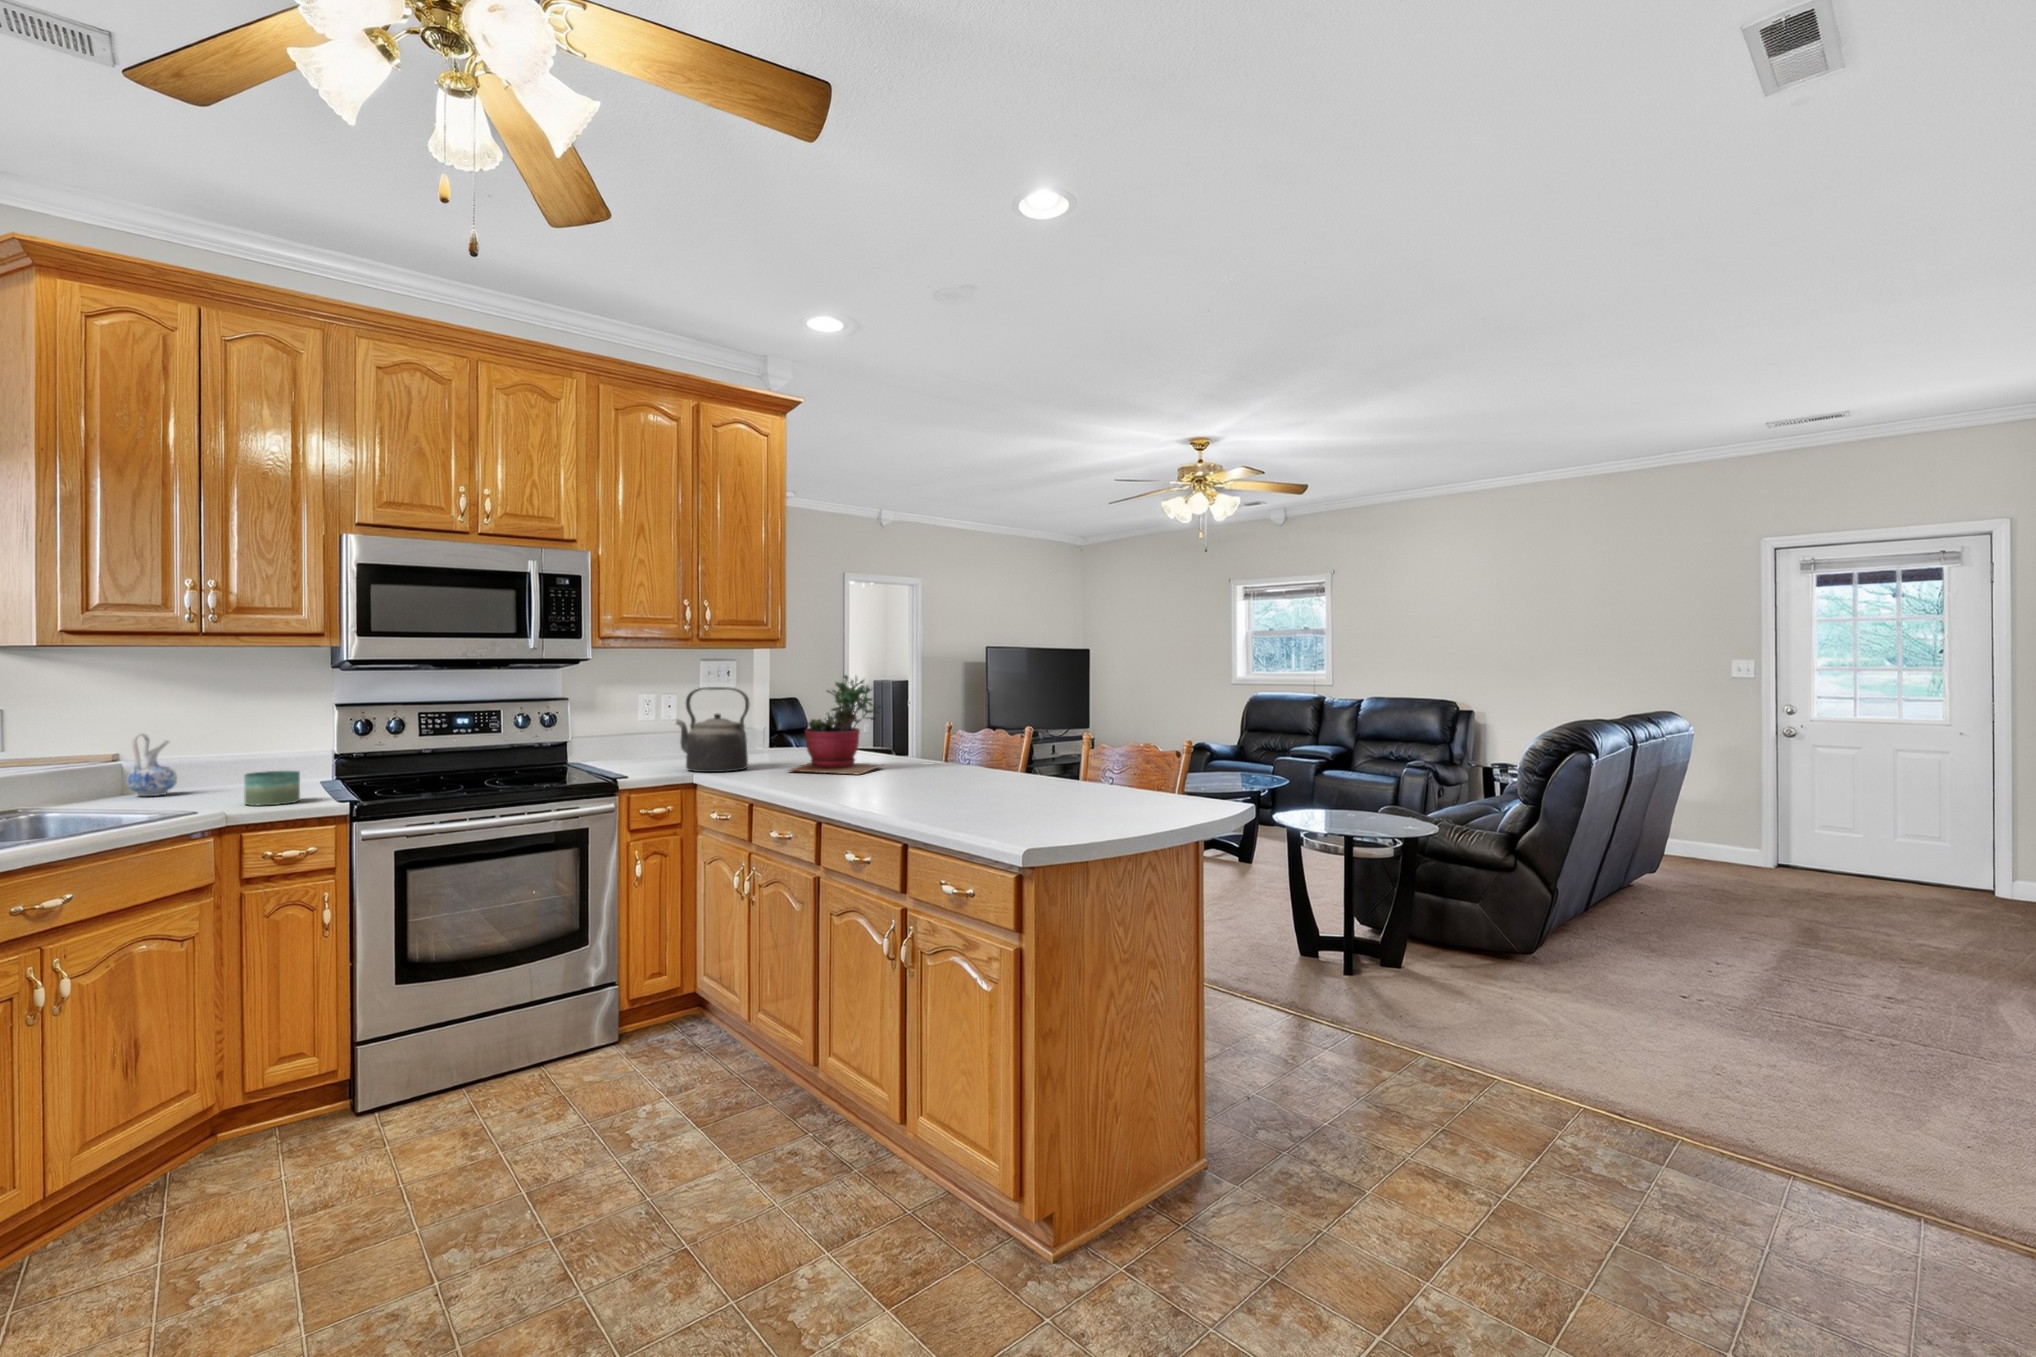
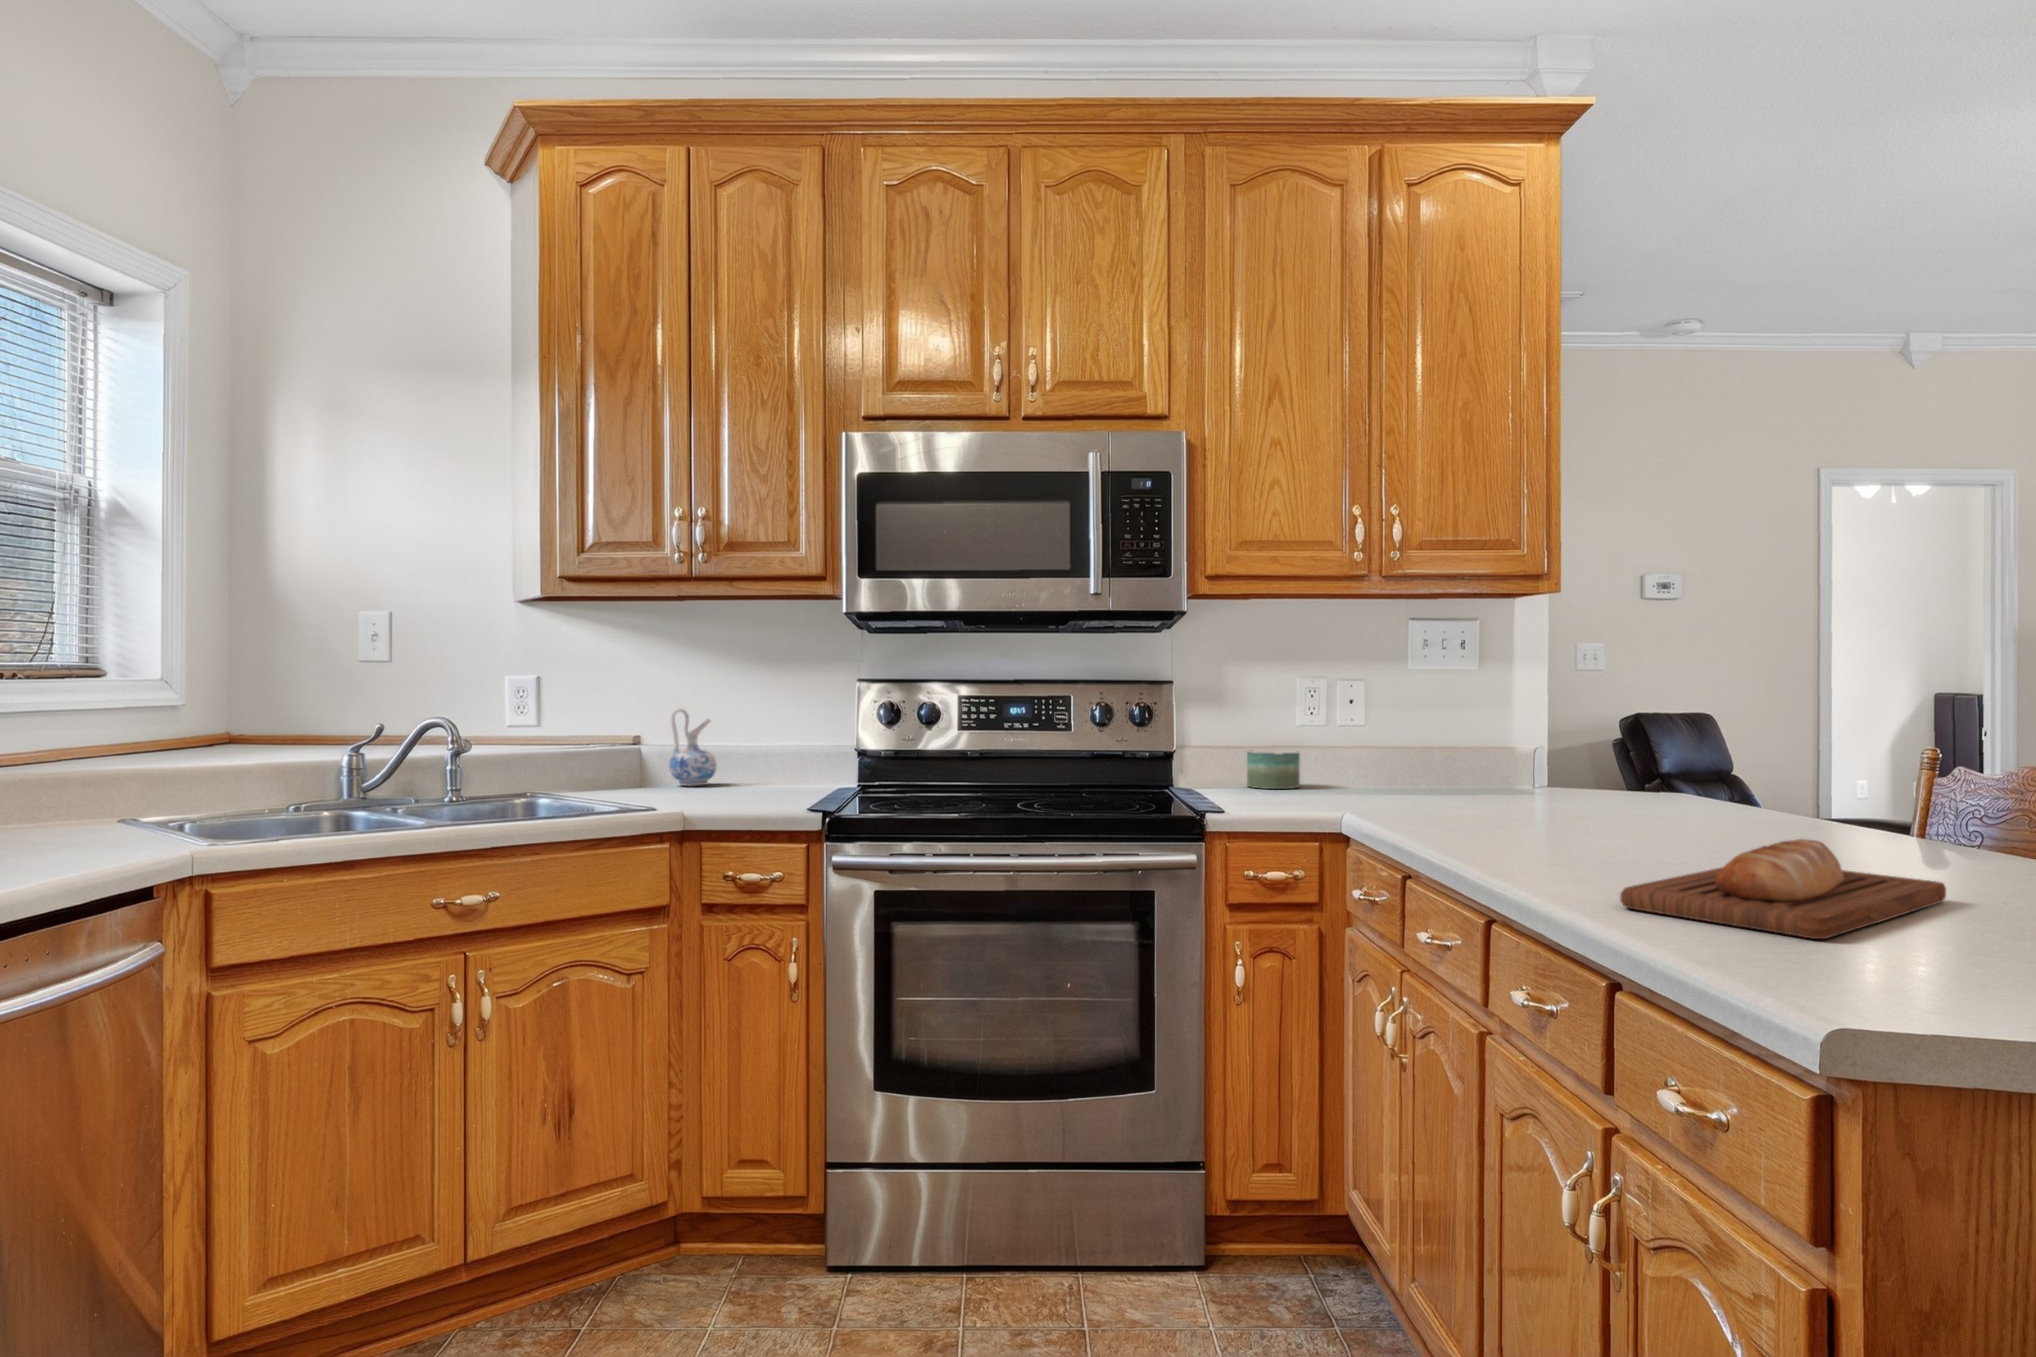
succulent plant: present [790,675,882,774] -> none [1522,623,1762,838]
kettle: present [676,687,749,772] -> none [1333,654,1459,809]
bread loaf: none [856,770,955,804] -> present [1620,839,1946,939]
candle: present [244,771,300,806] -> present [1247,751,1300,789]

